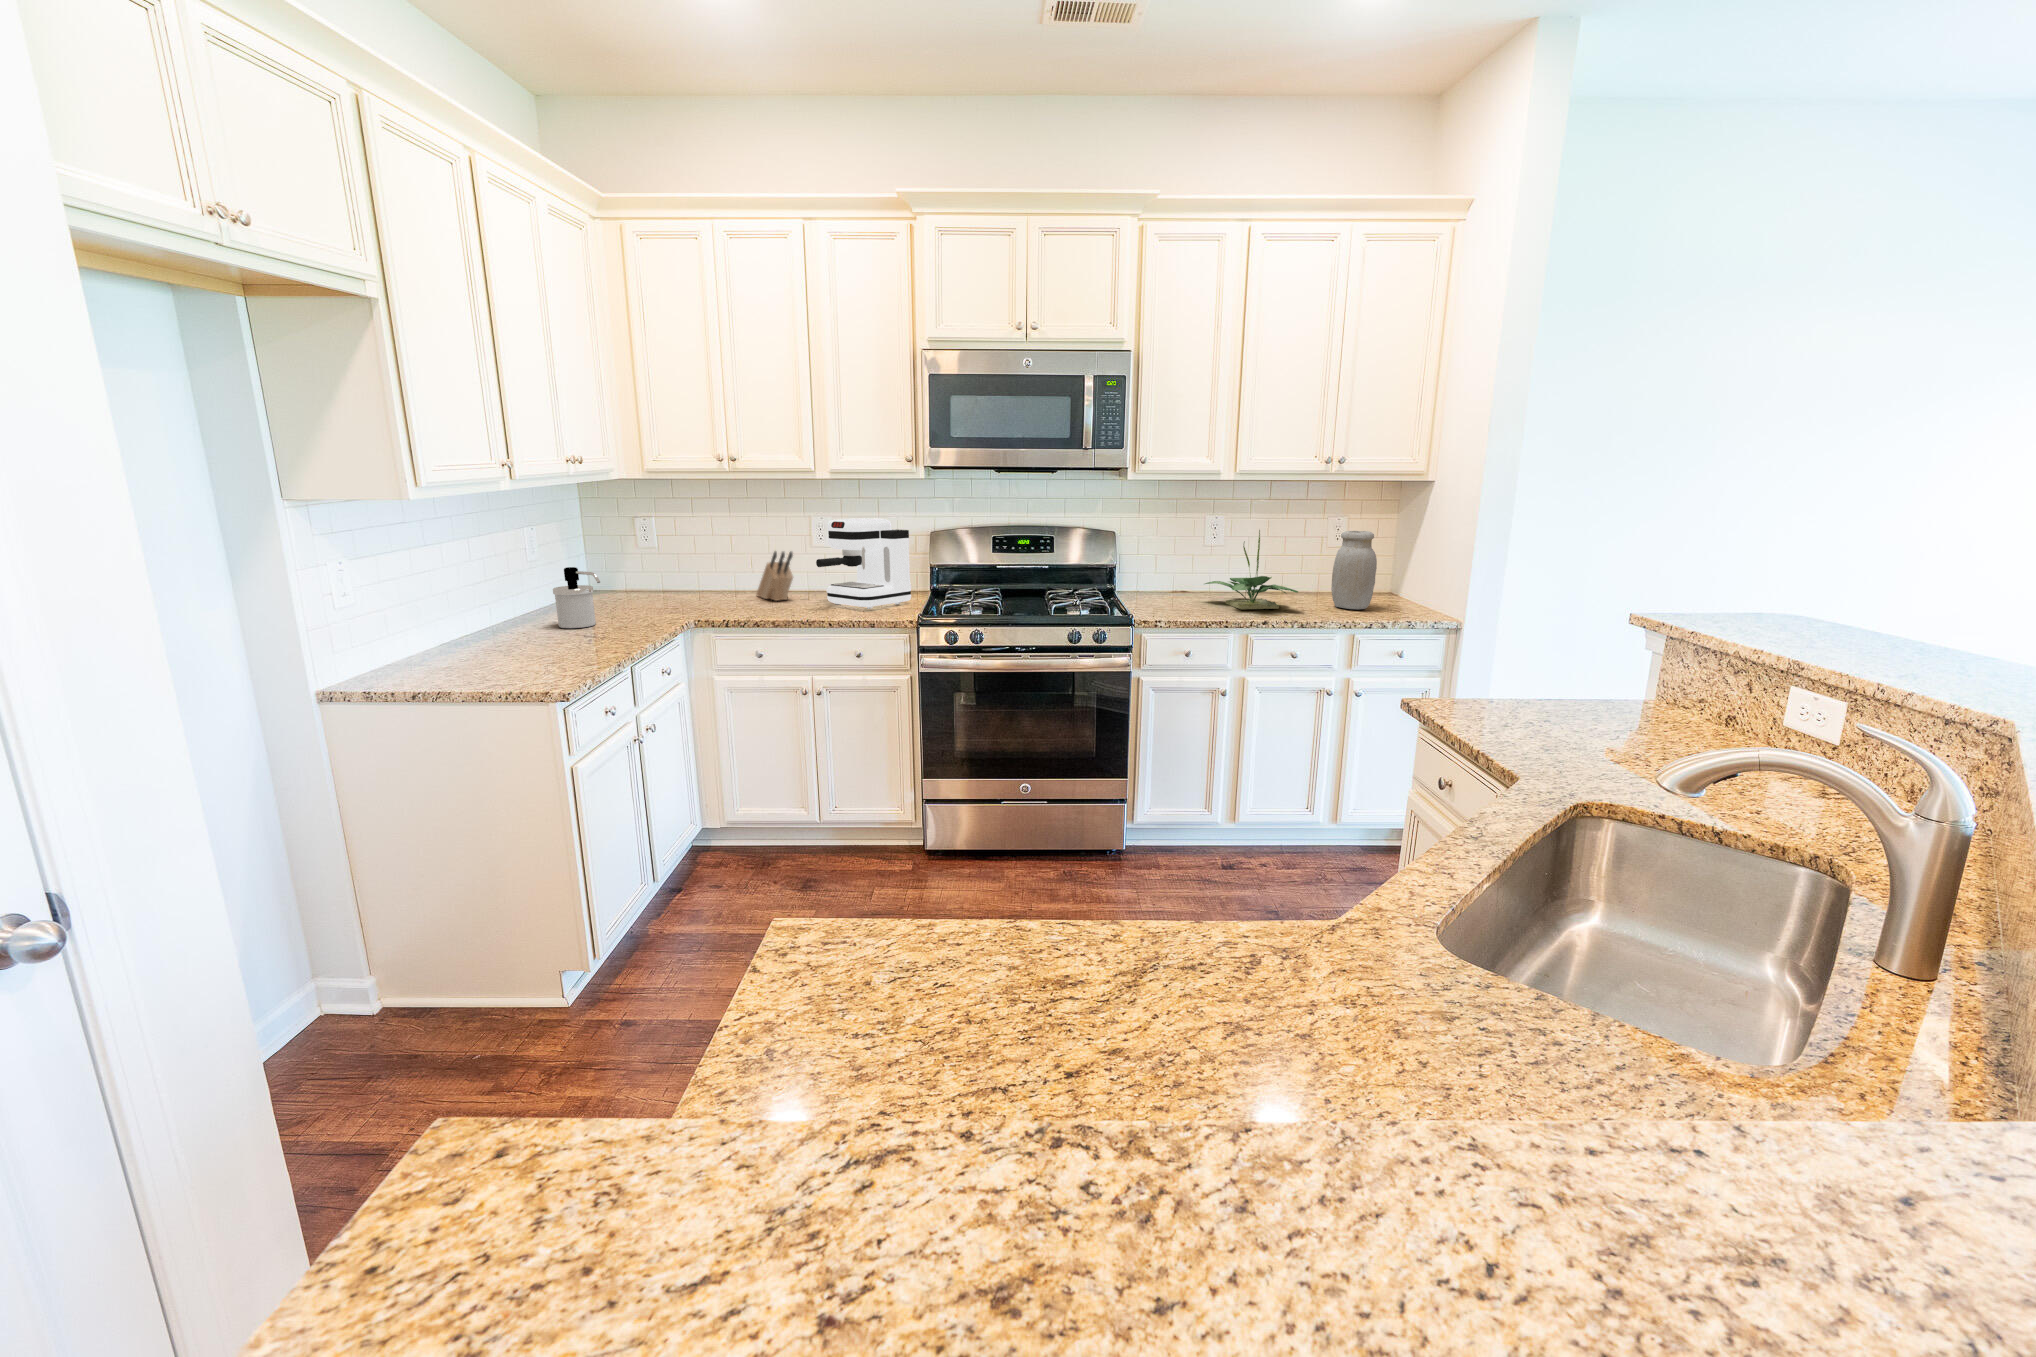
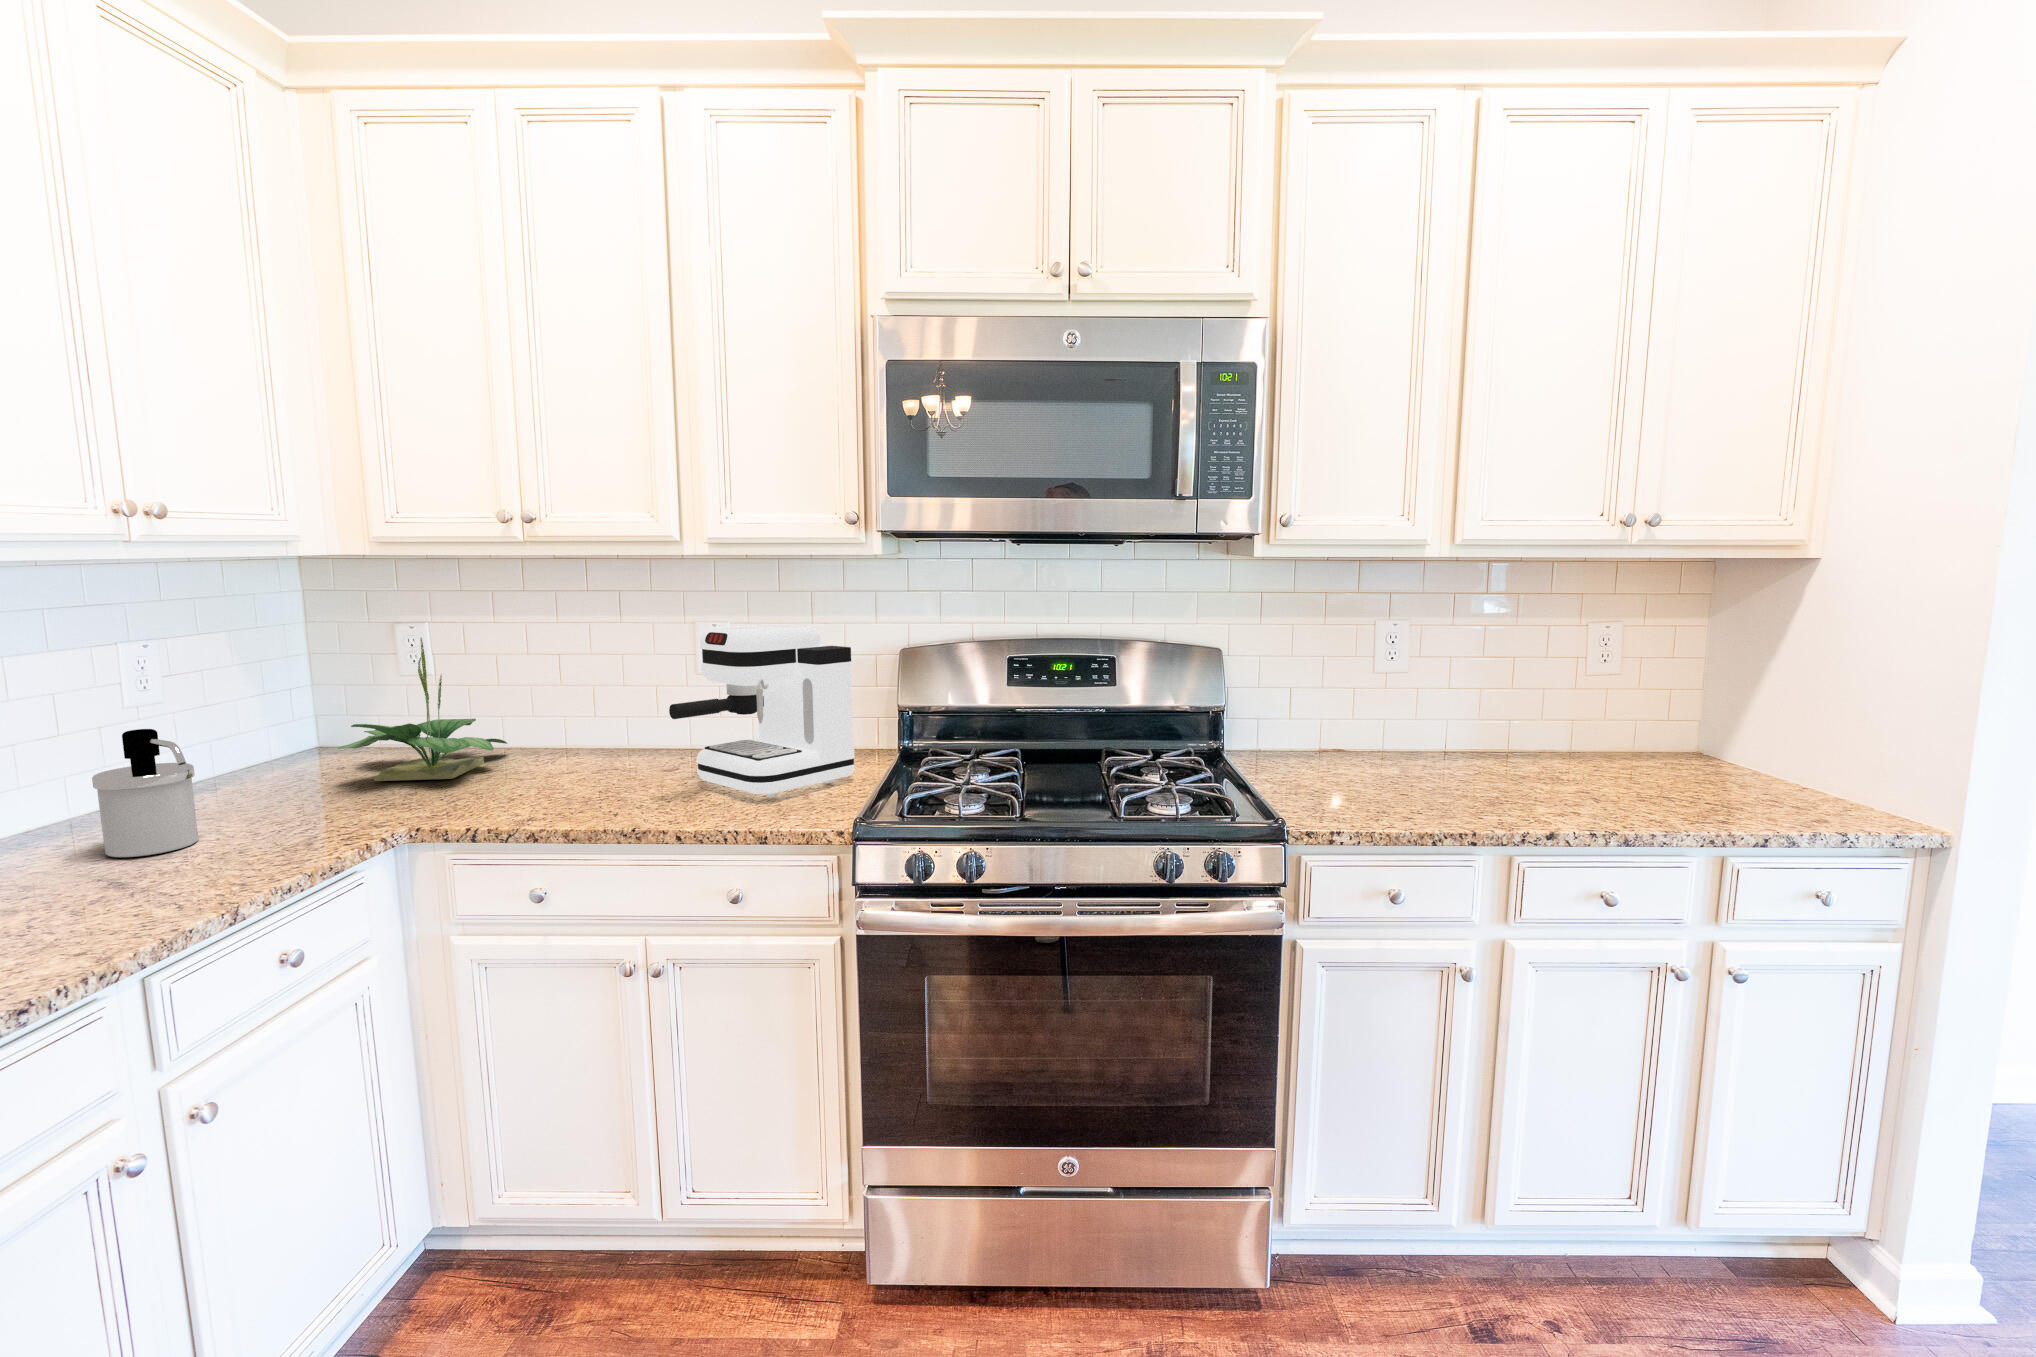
potted plant: present [1205,530,1298,609] -> present [338,638,507,781]
jar: present [1331,531,1377,609] -> none [1643,649,1741,799]
knife block: present [757,551,793,601] -> none [585,684,643,774]

